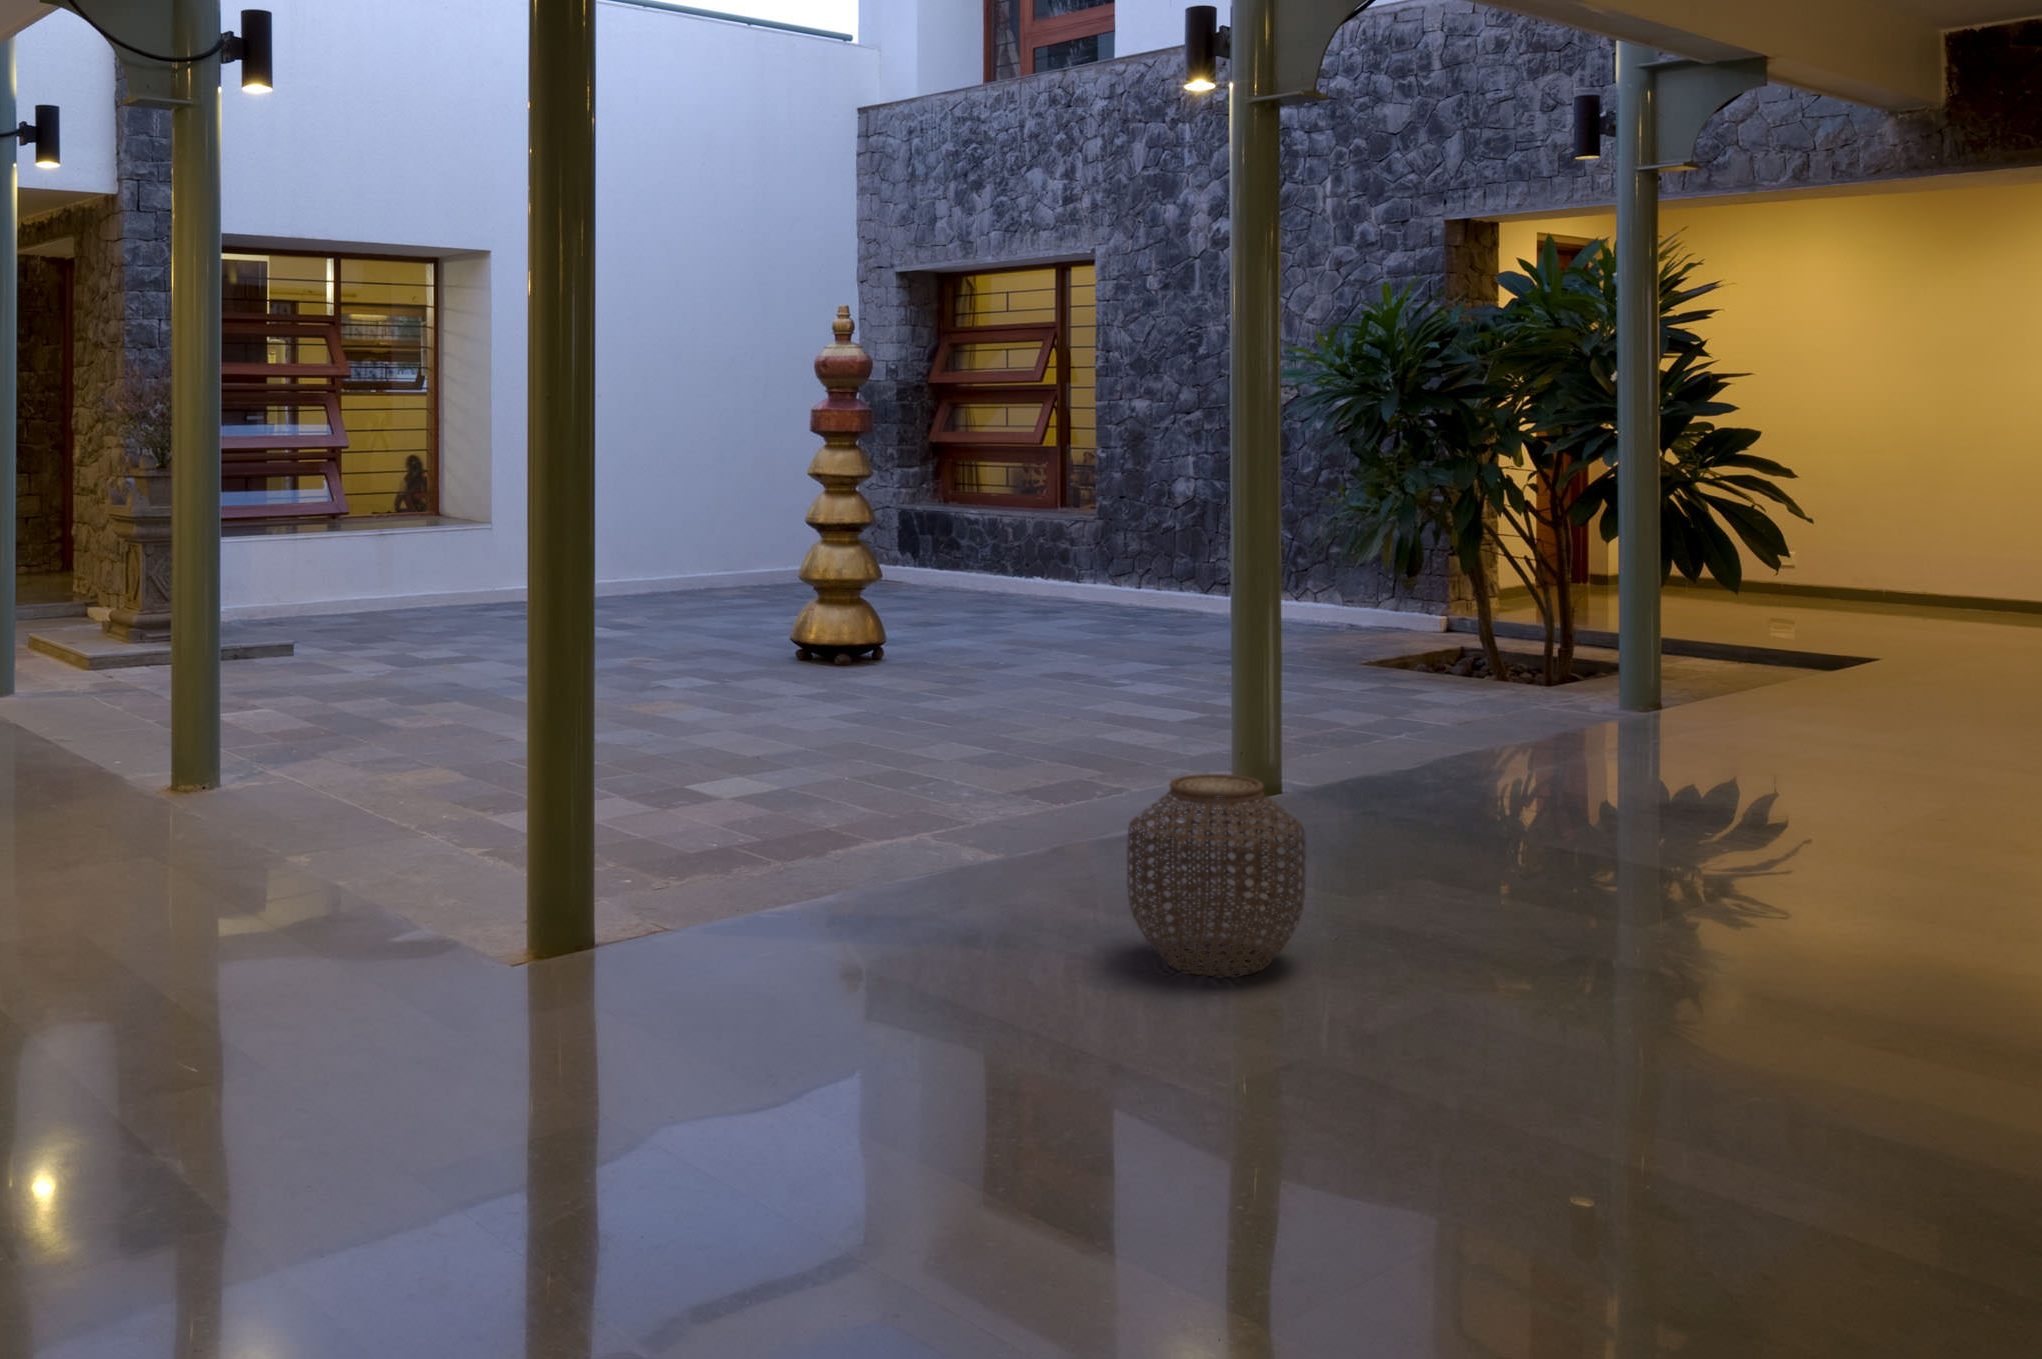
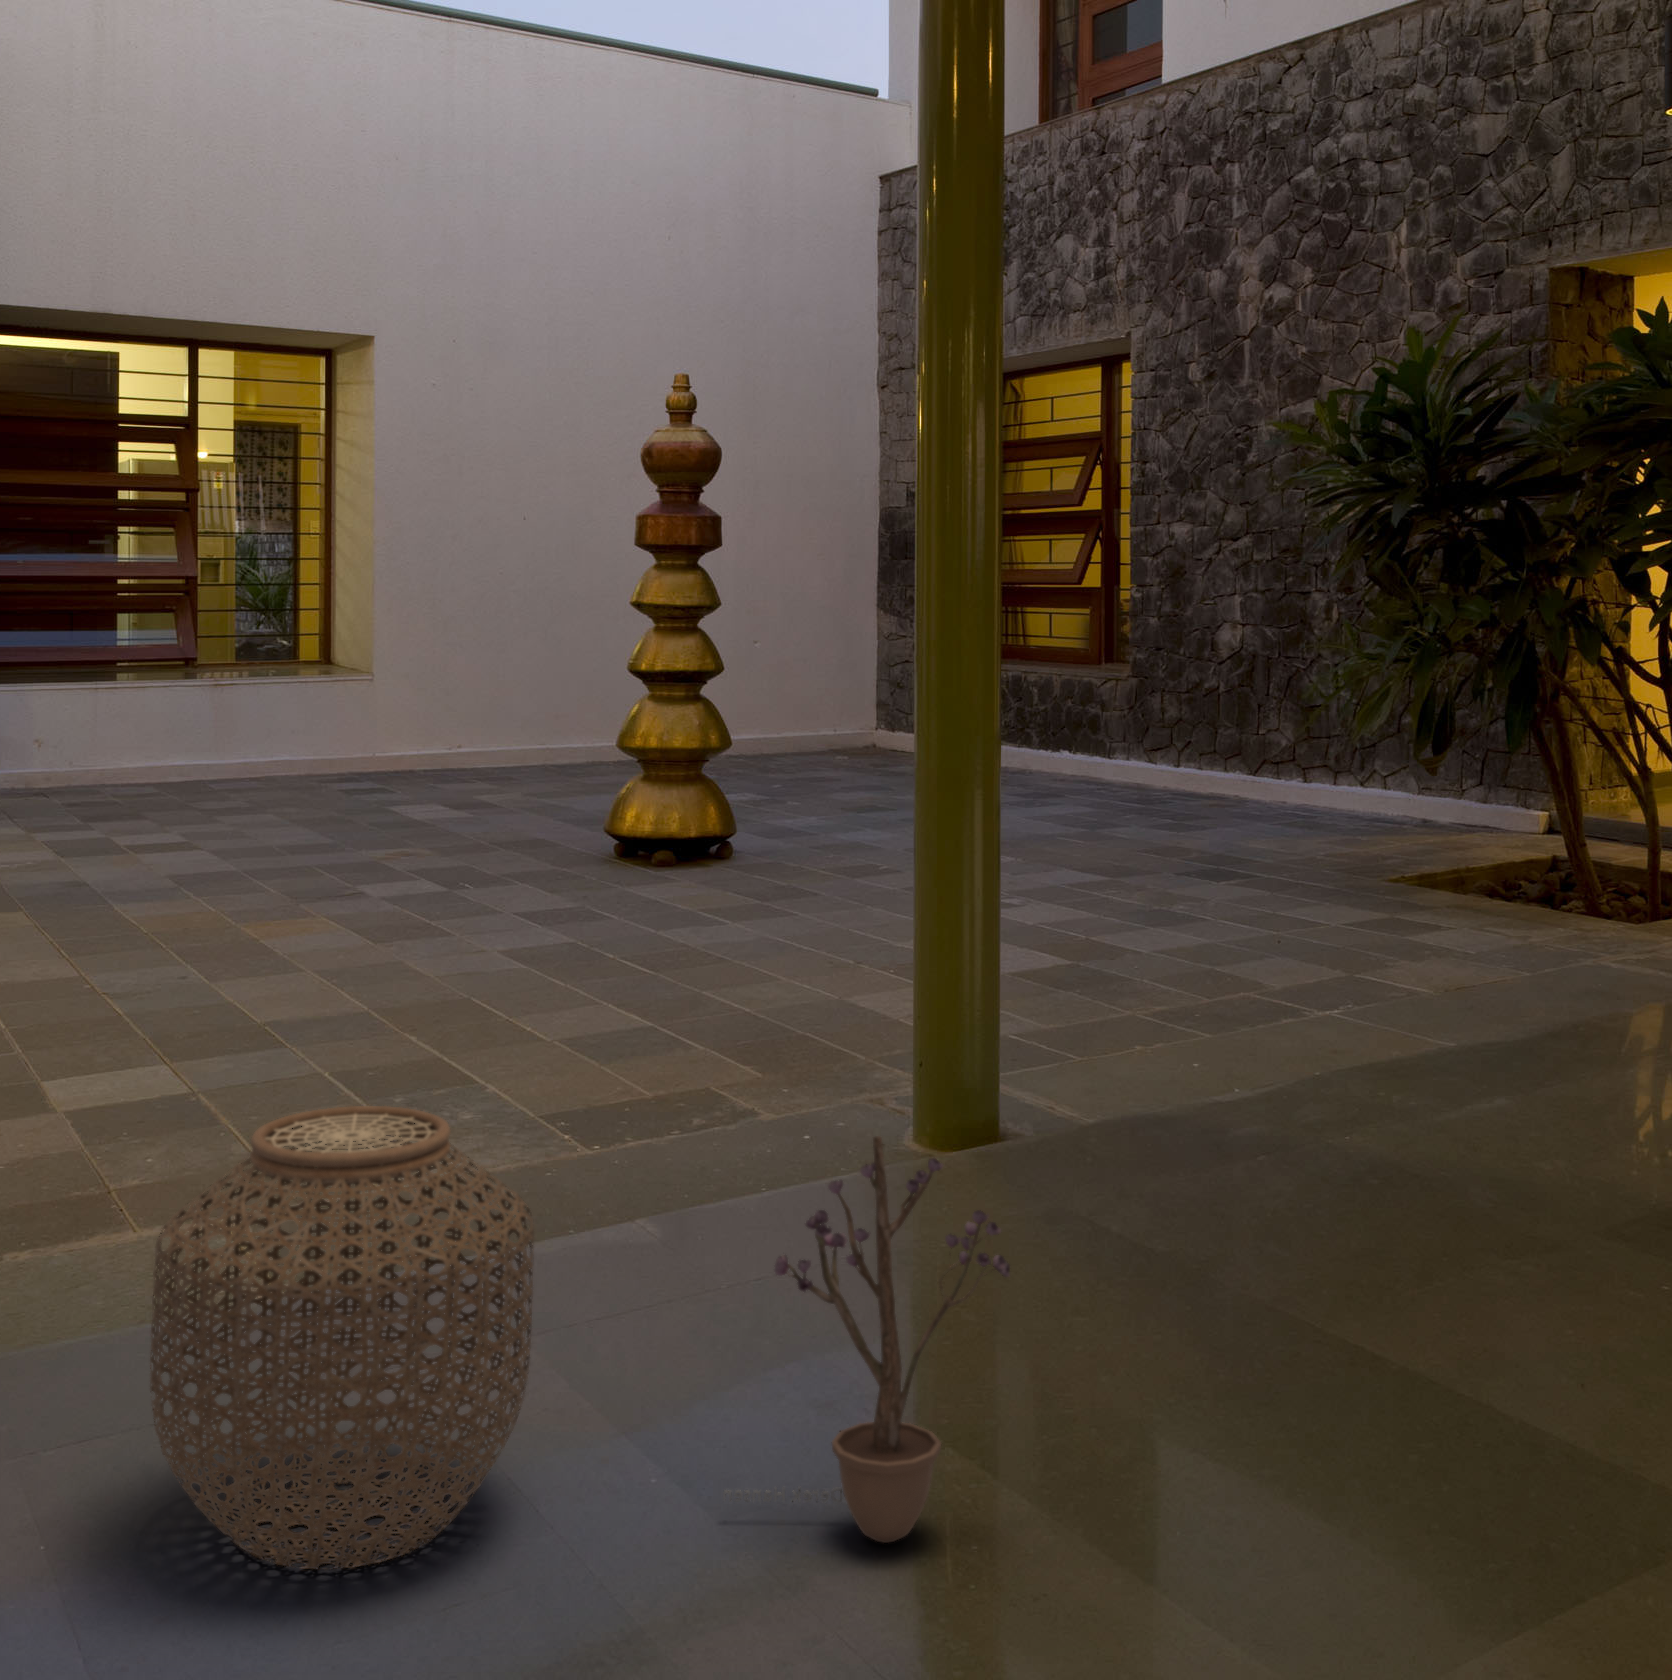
decorative plant: none [1382,773,1518,952] -> present [724,1136,1010,1543]

